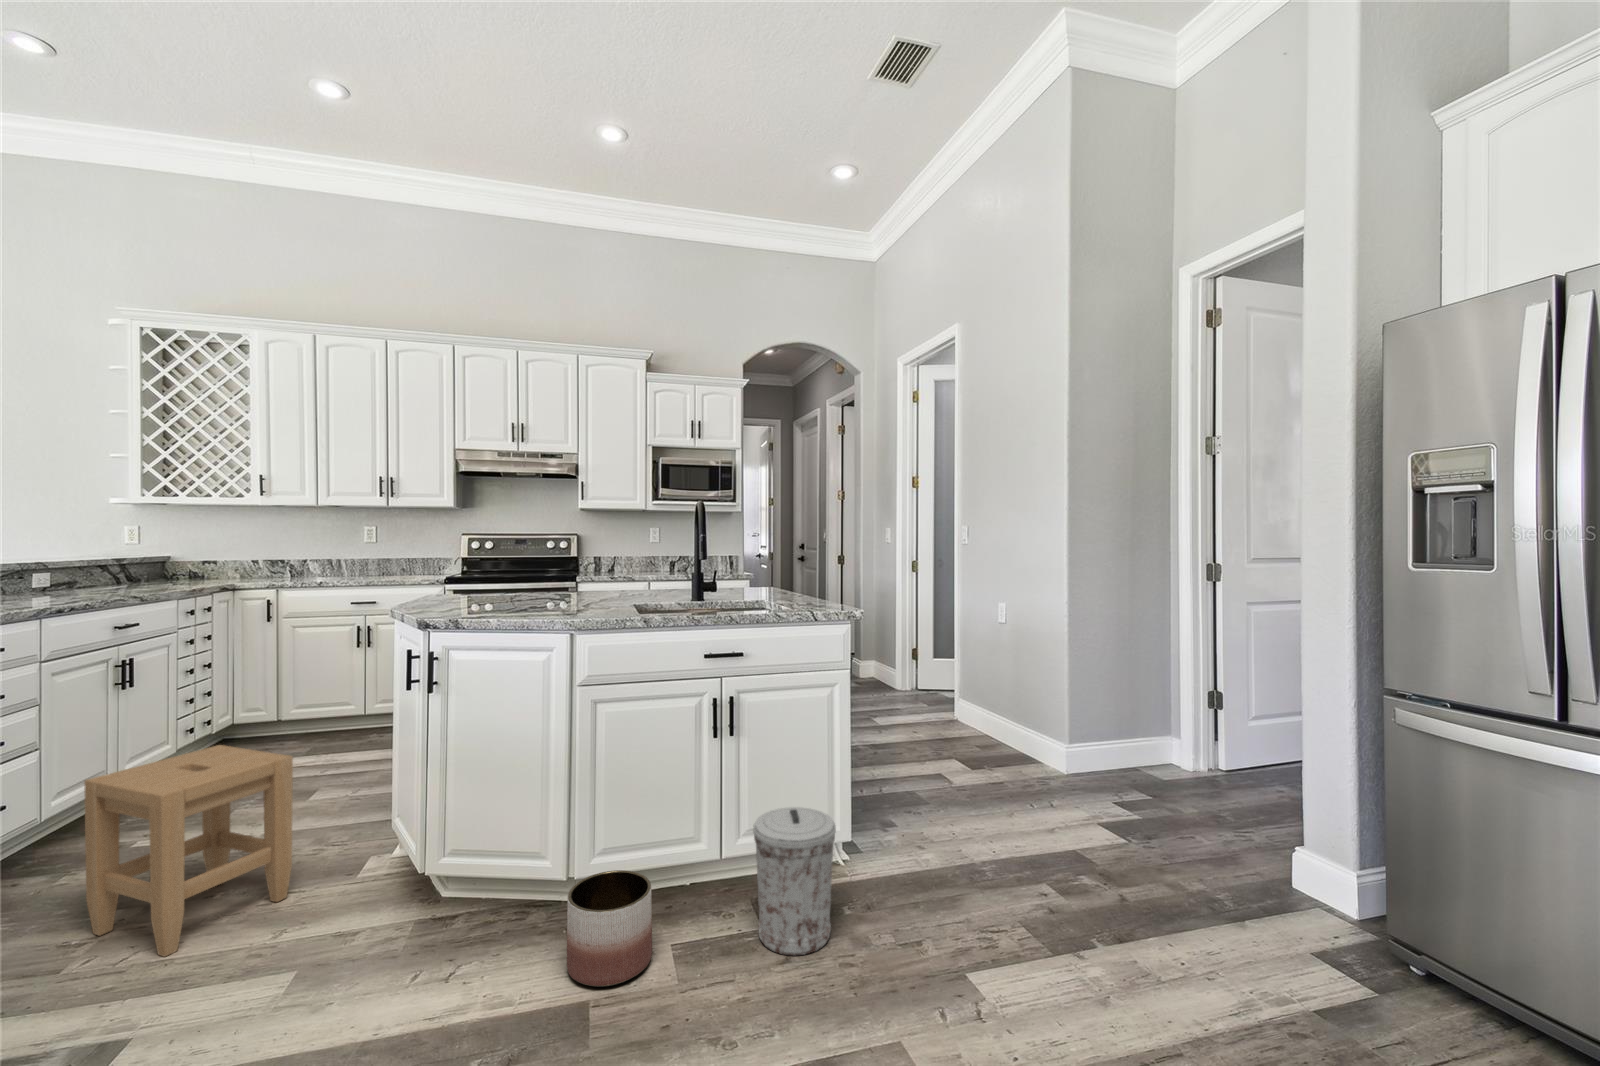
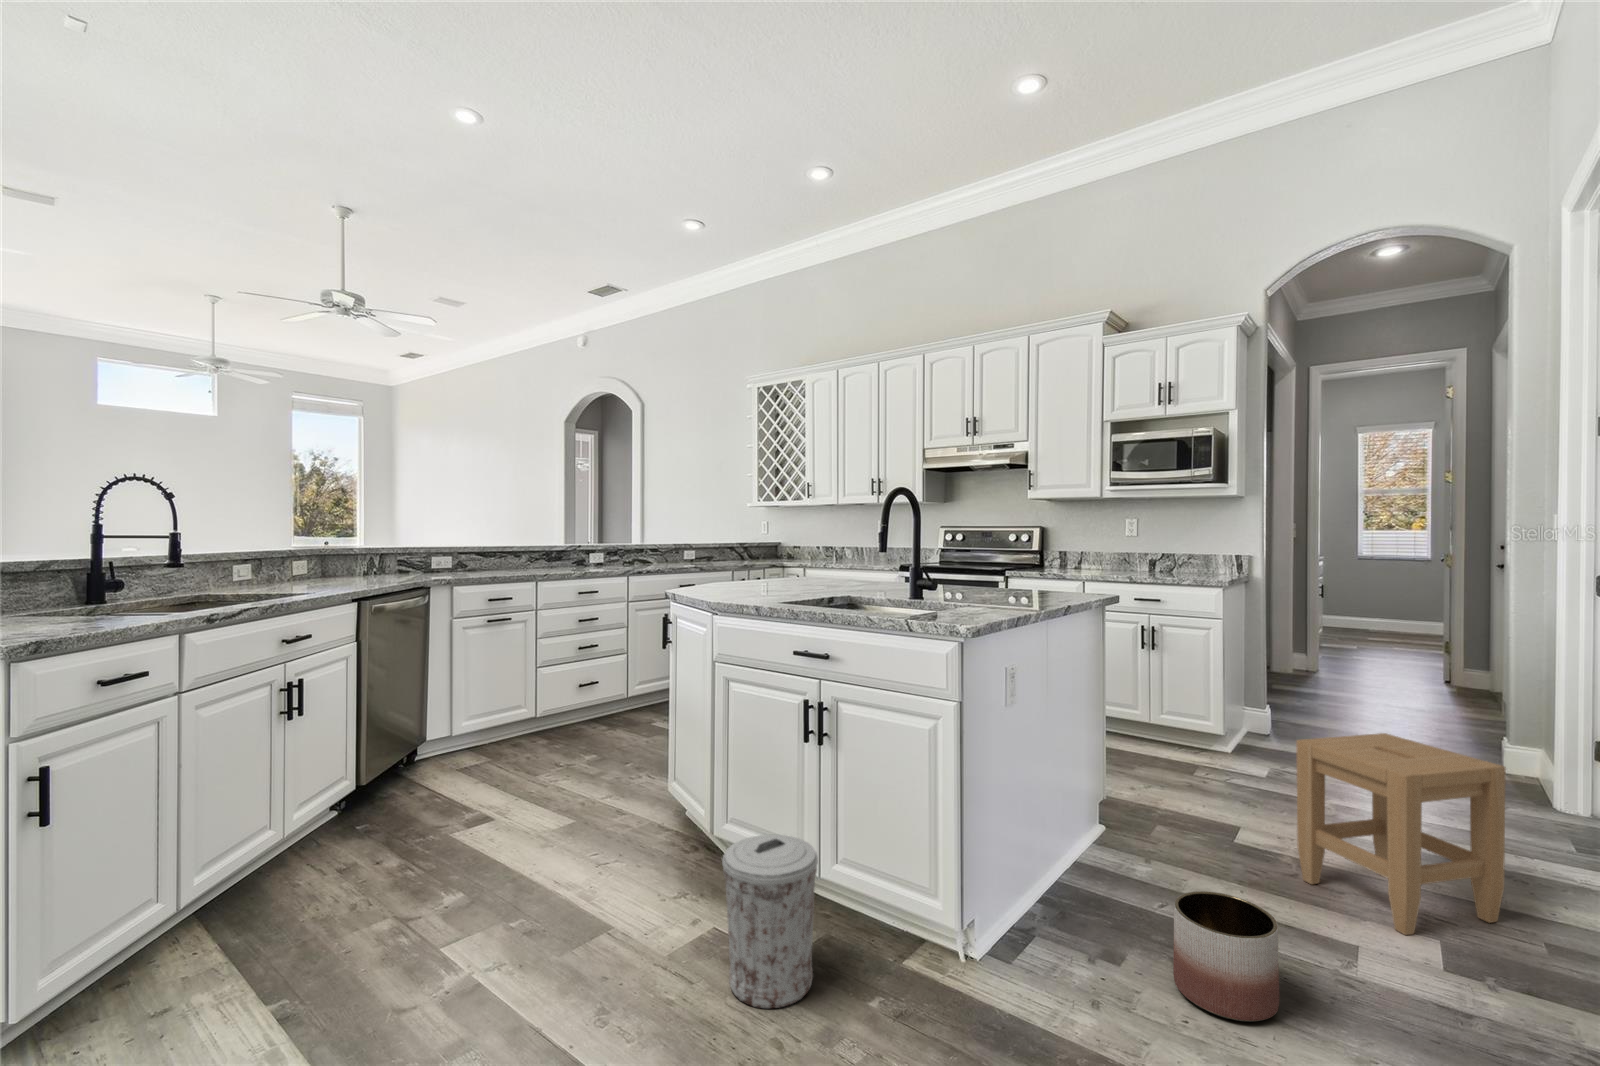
stool: present [84,745,293,957] -> present [1297,733,1506,935]
planter: present [567,870,652,987] -> present [1173,891,1279,1022]

